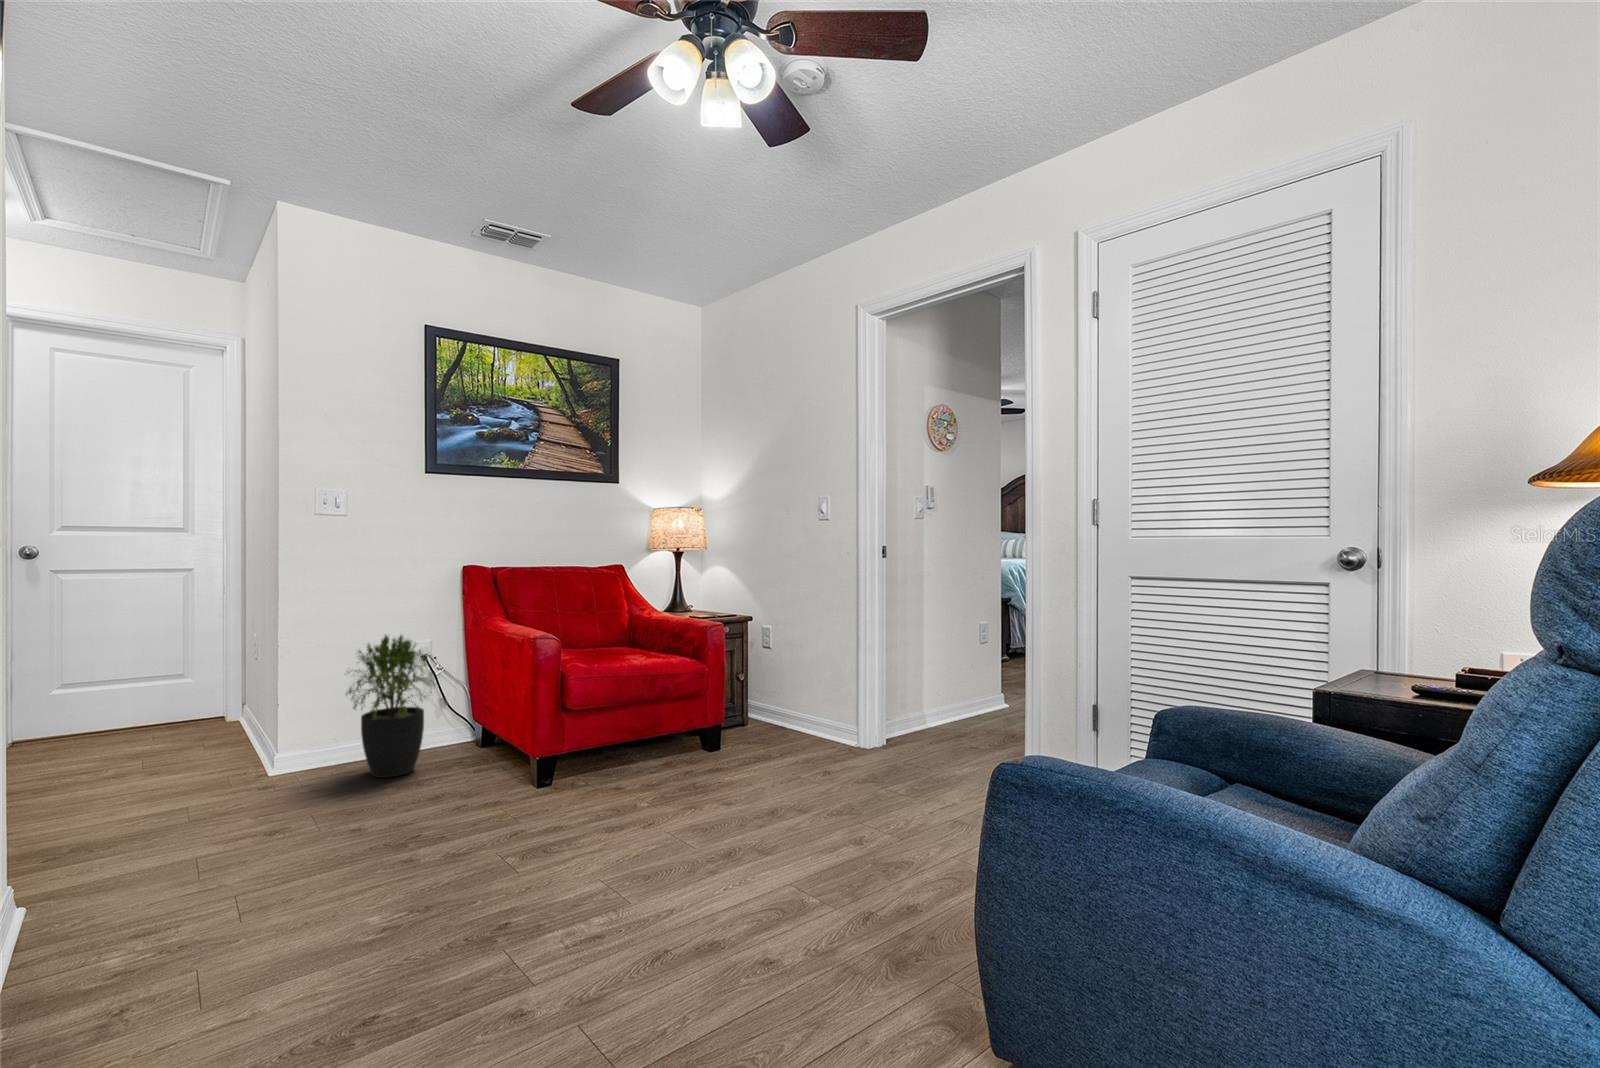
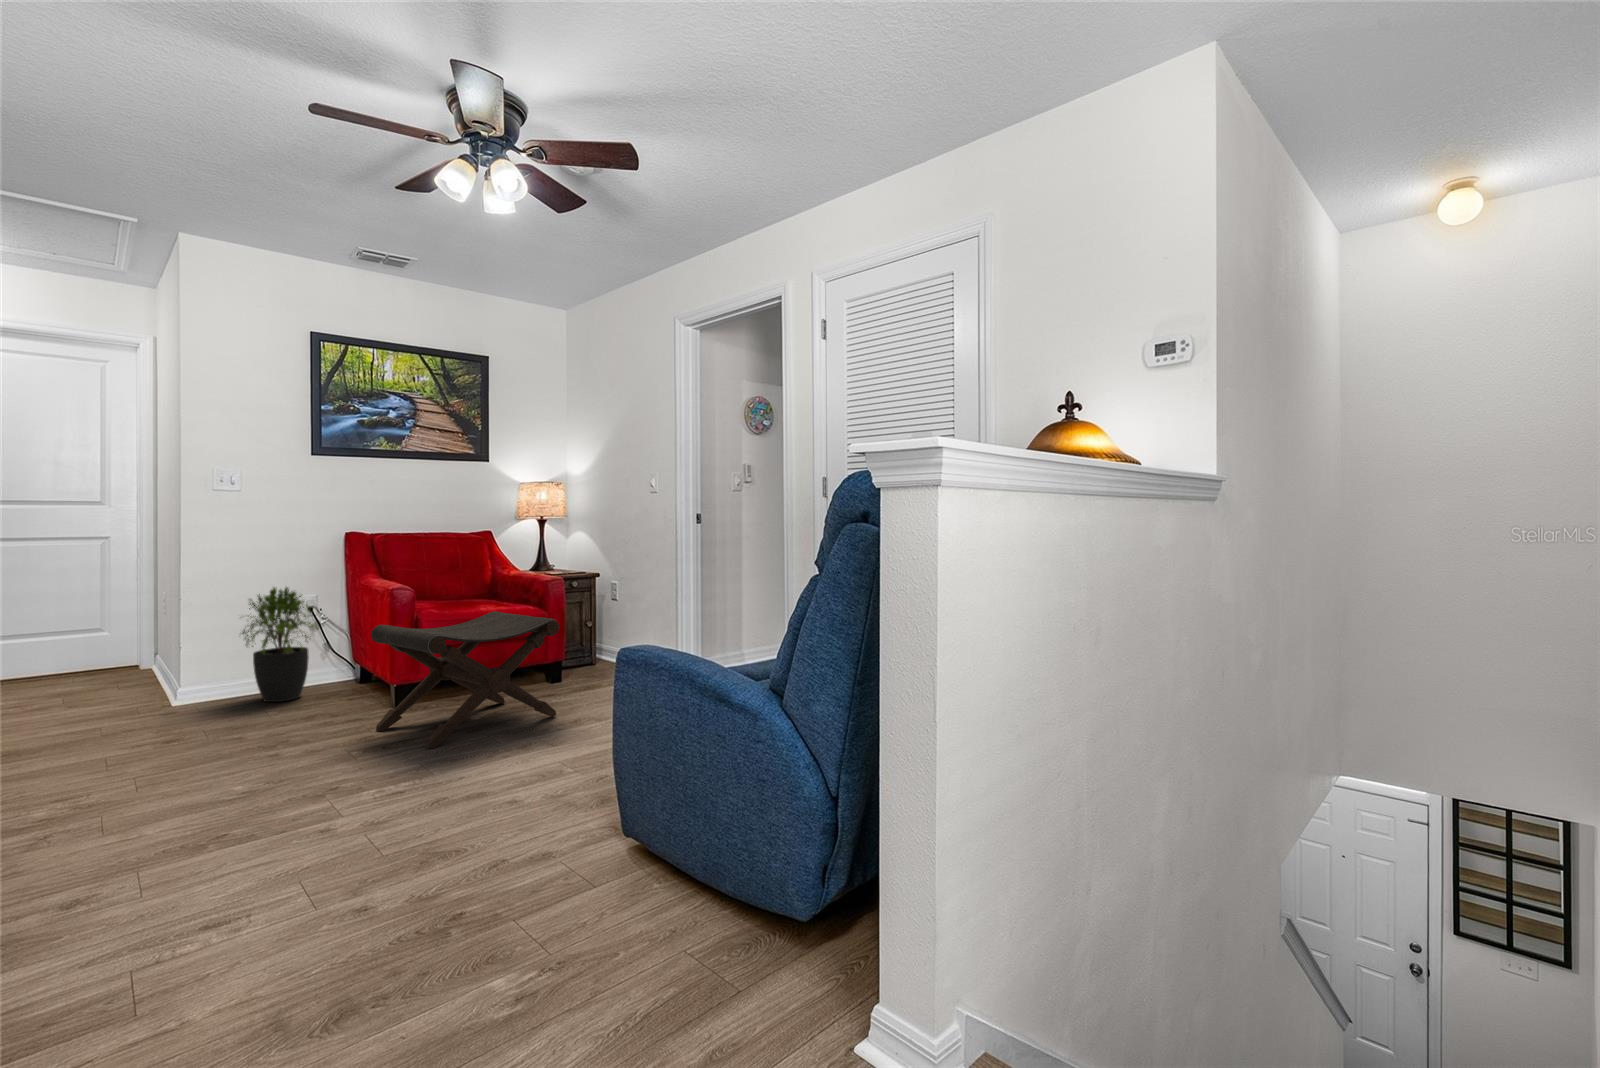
footstool: none [518,667,745,862] -> present [371,611,559,748]

